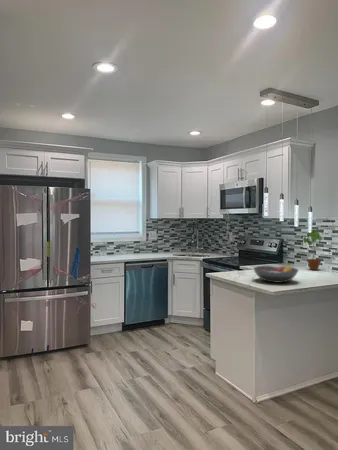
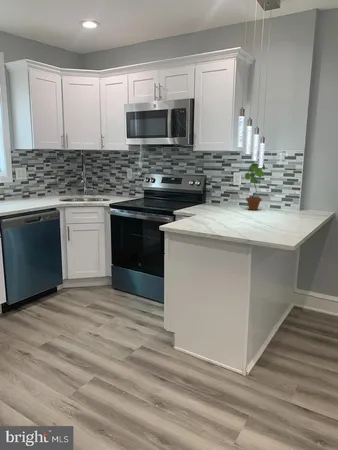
fruit bowl: present [254,265,298,282] -> none [232,208,288,232]

